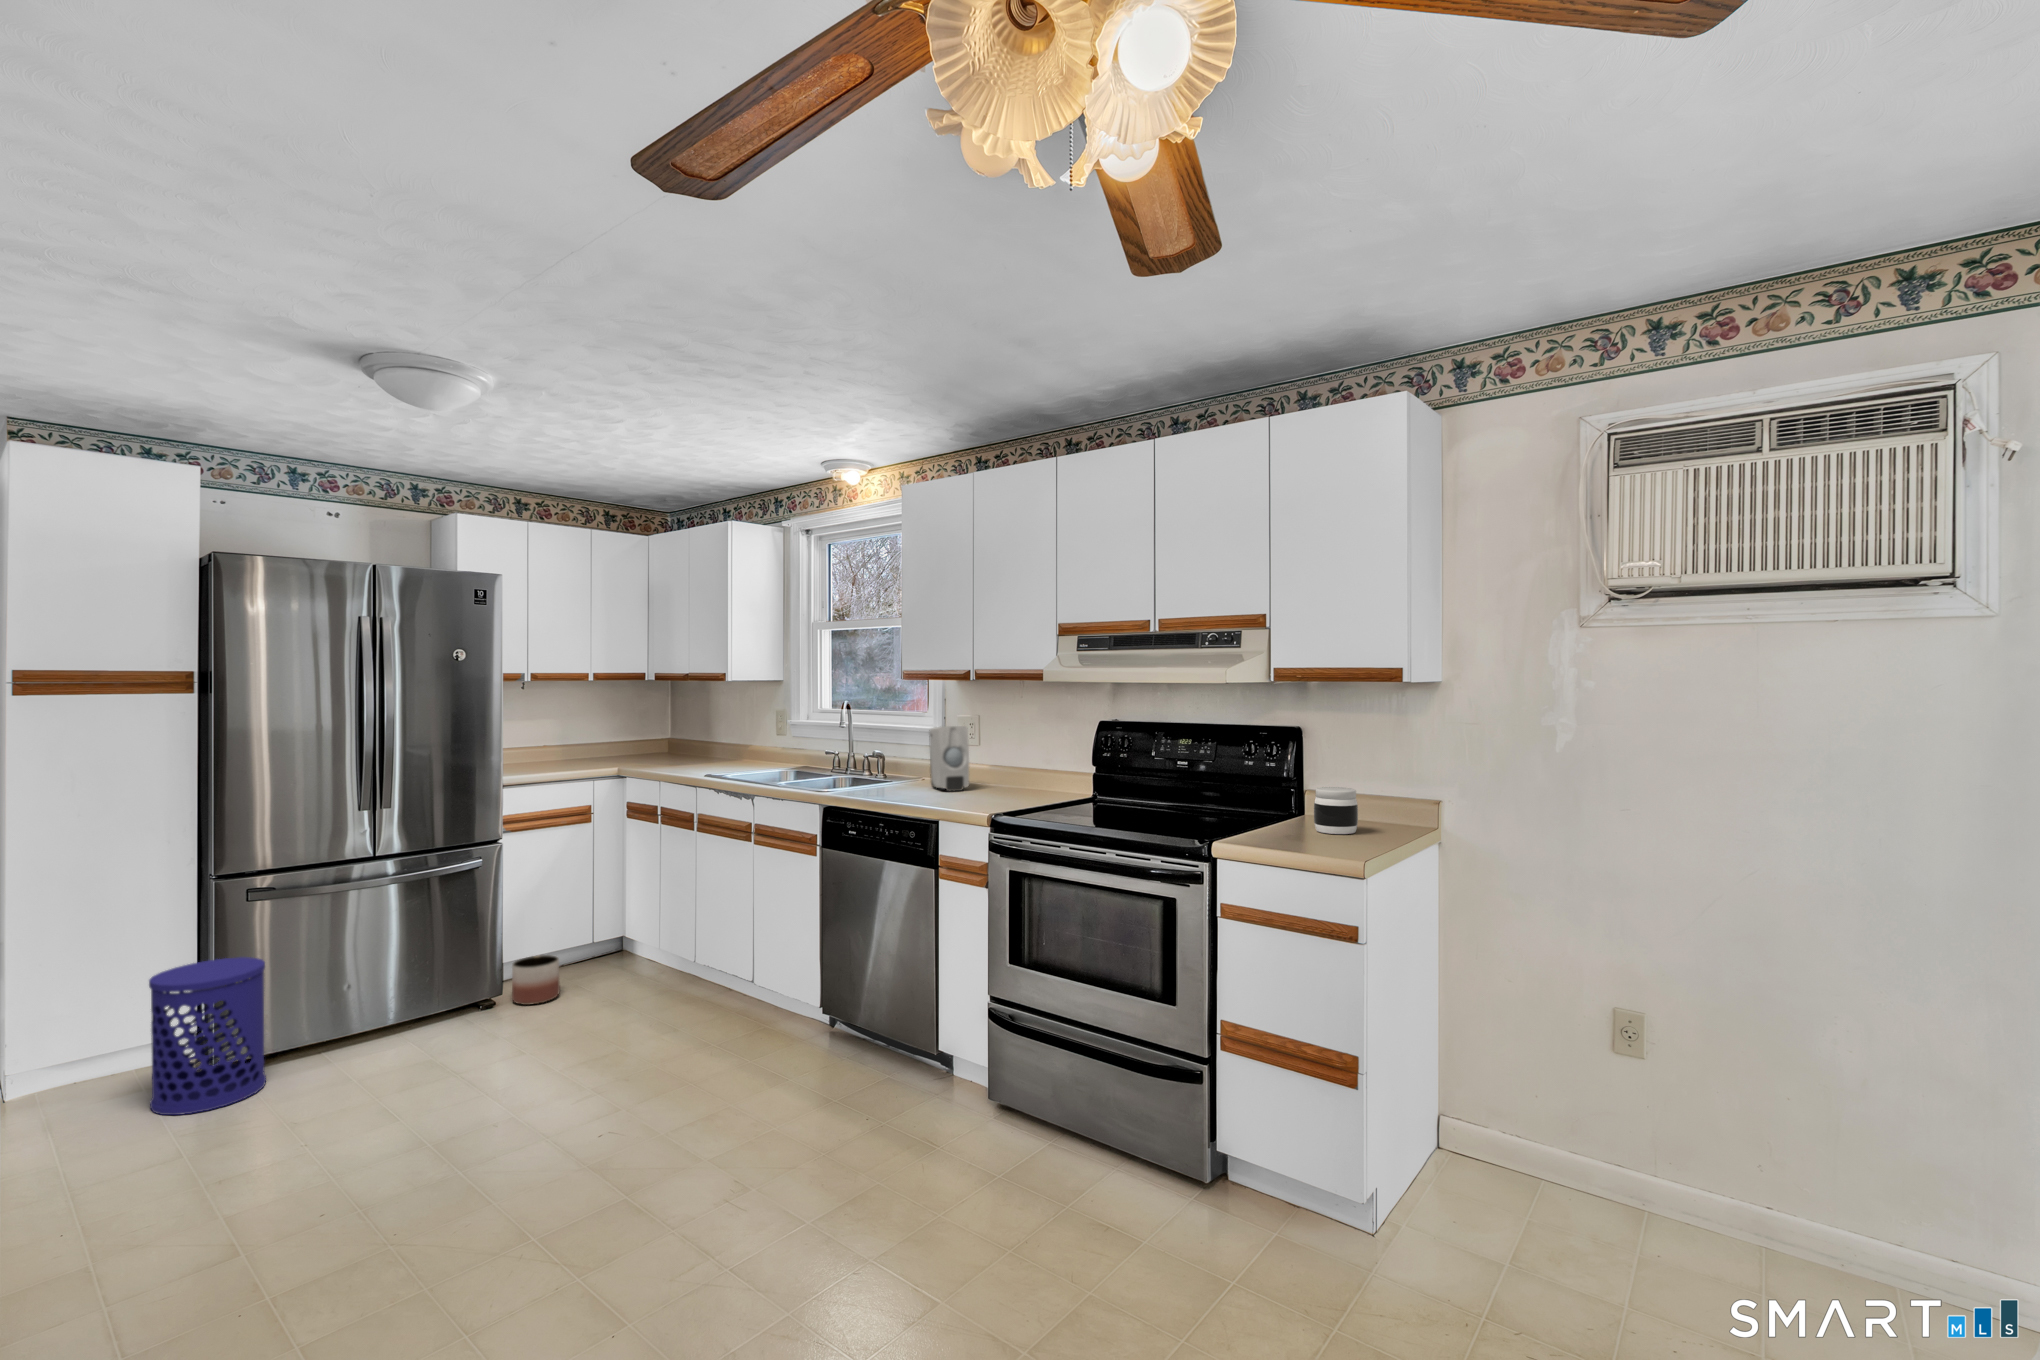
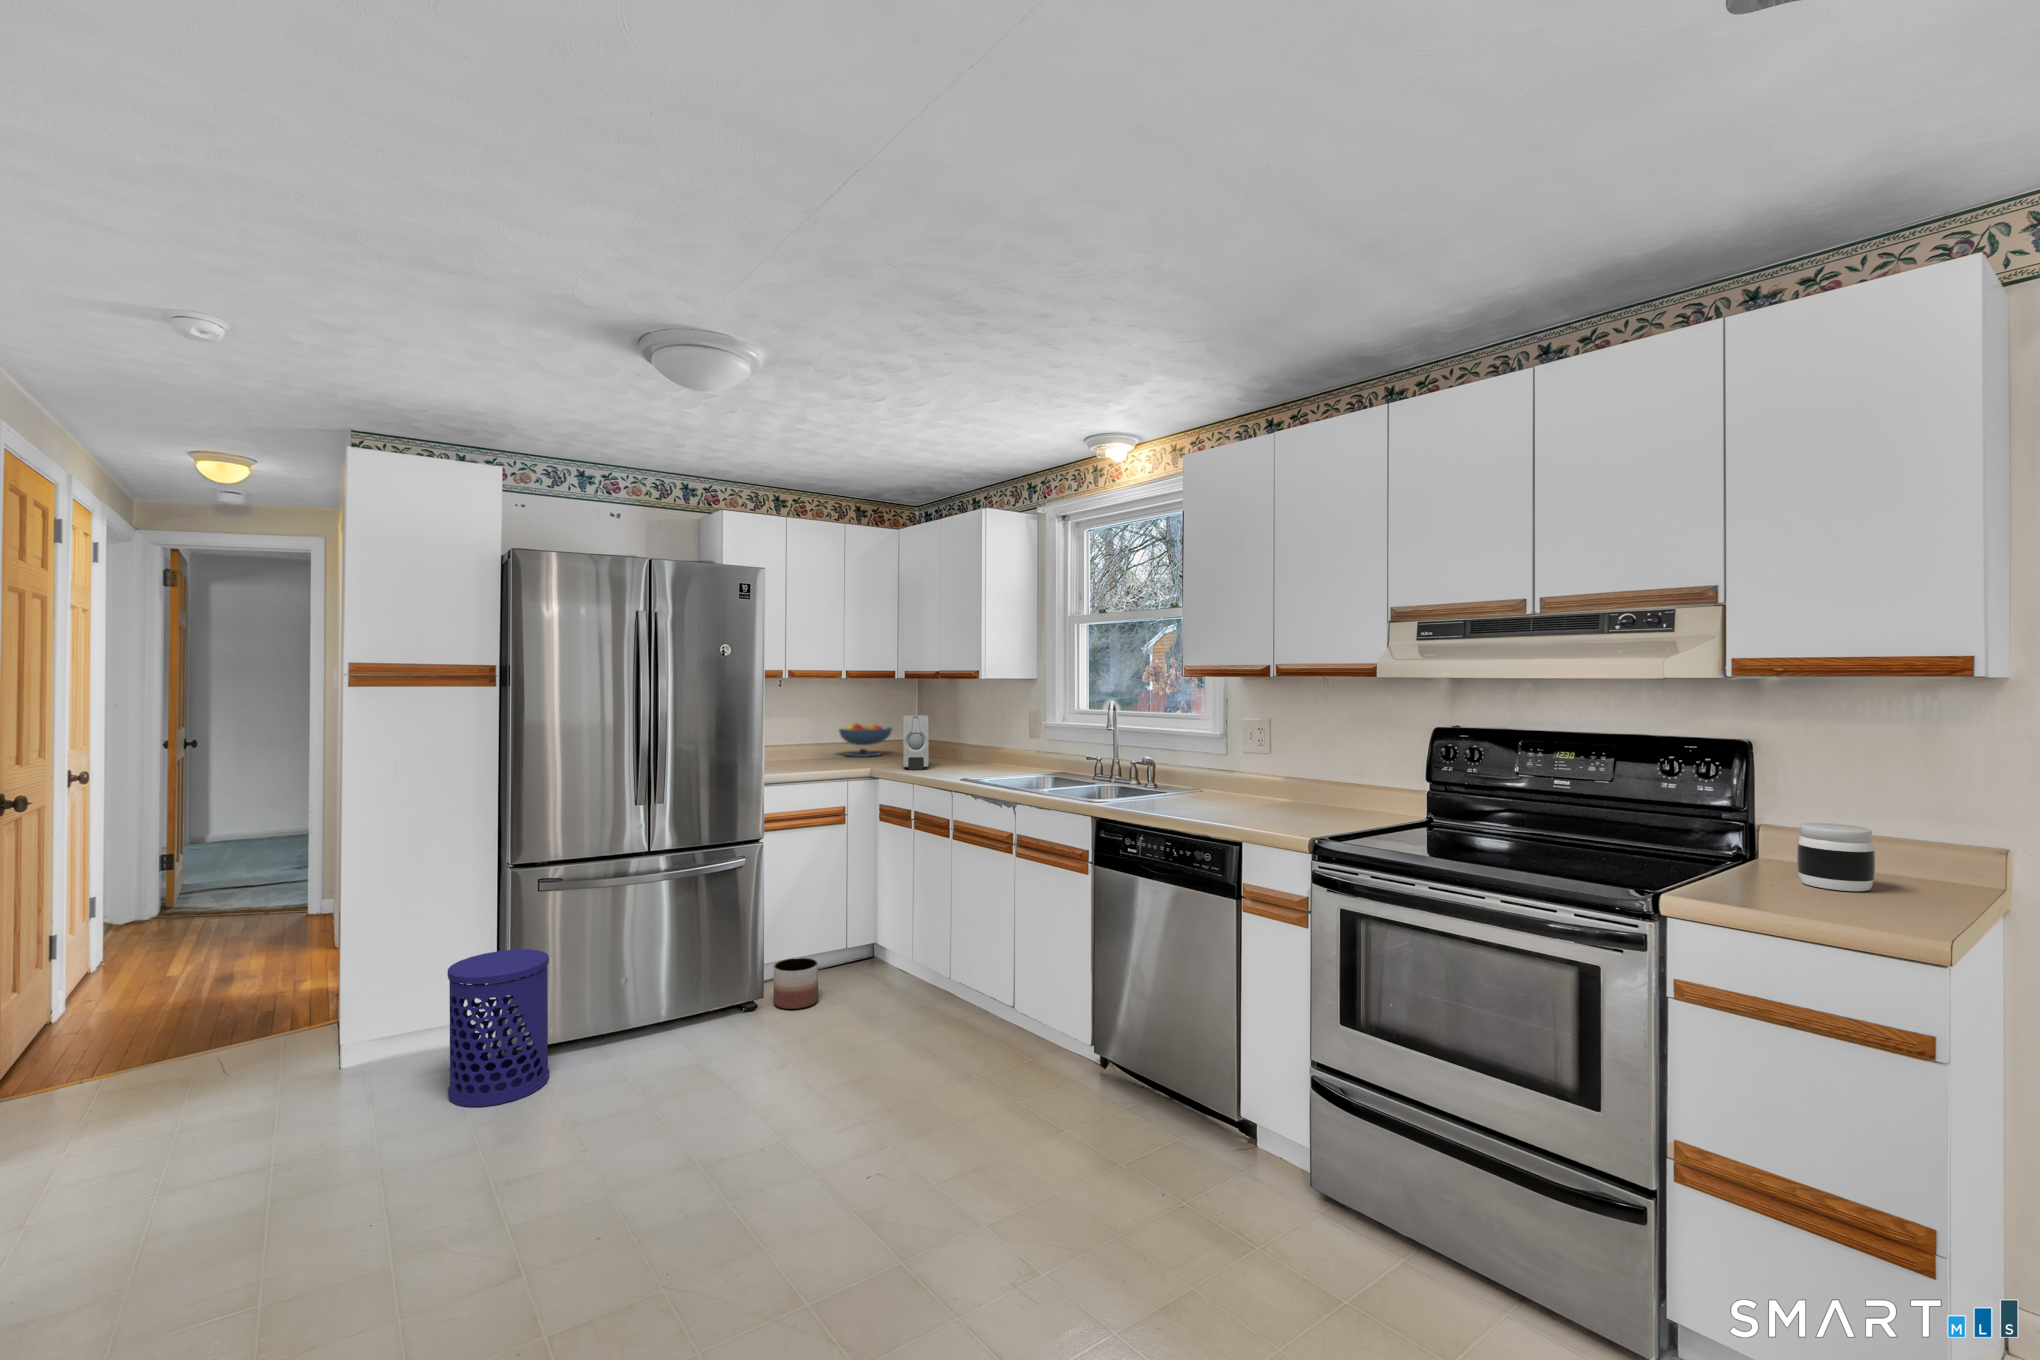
fruit bowl: none [578,721,642,759] -> present [839,723,892,757]
soap dispenser: present [929,726,969,791] -> present [903,715,929,770]

